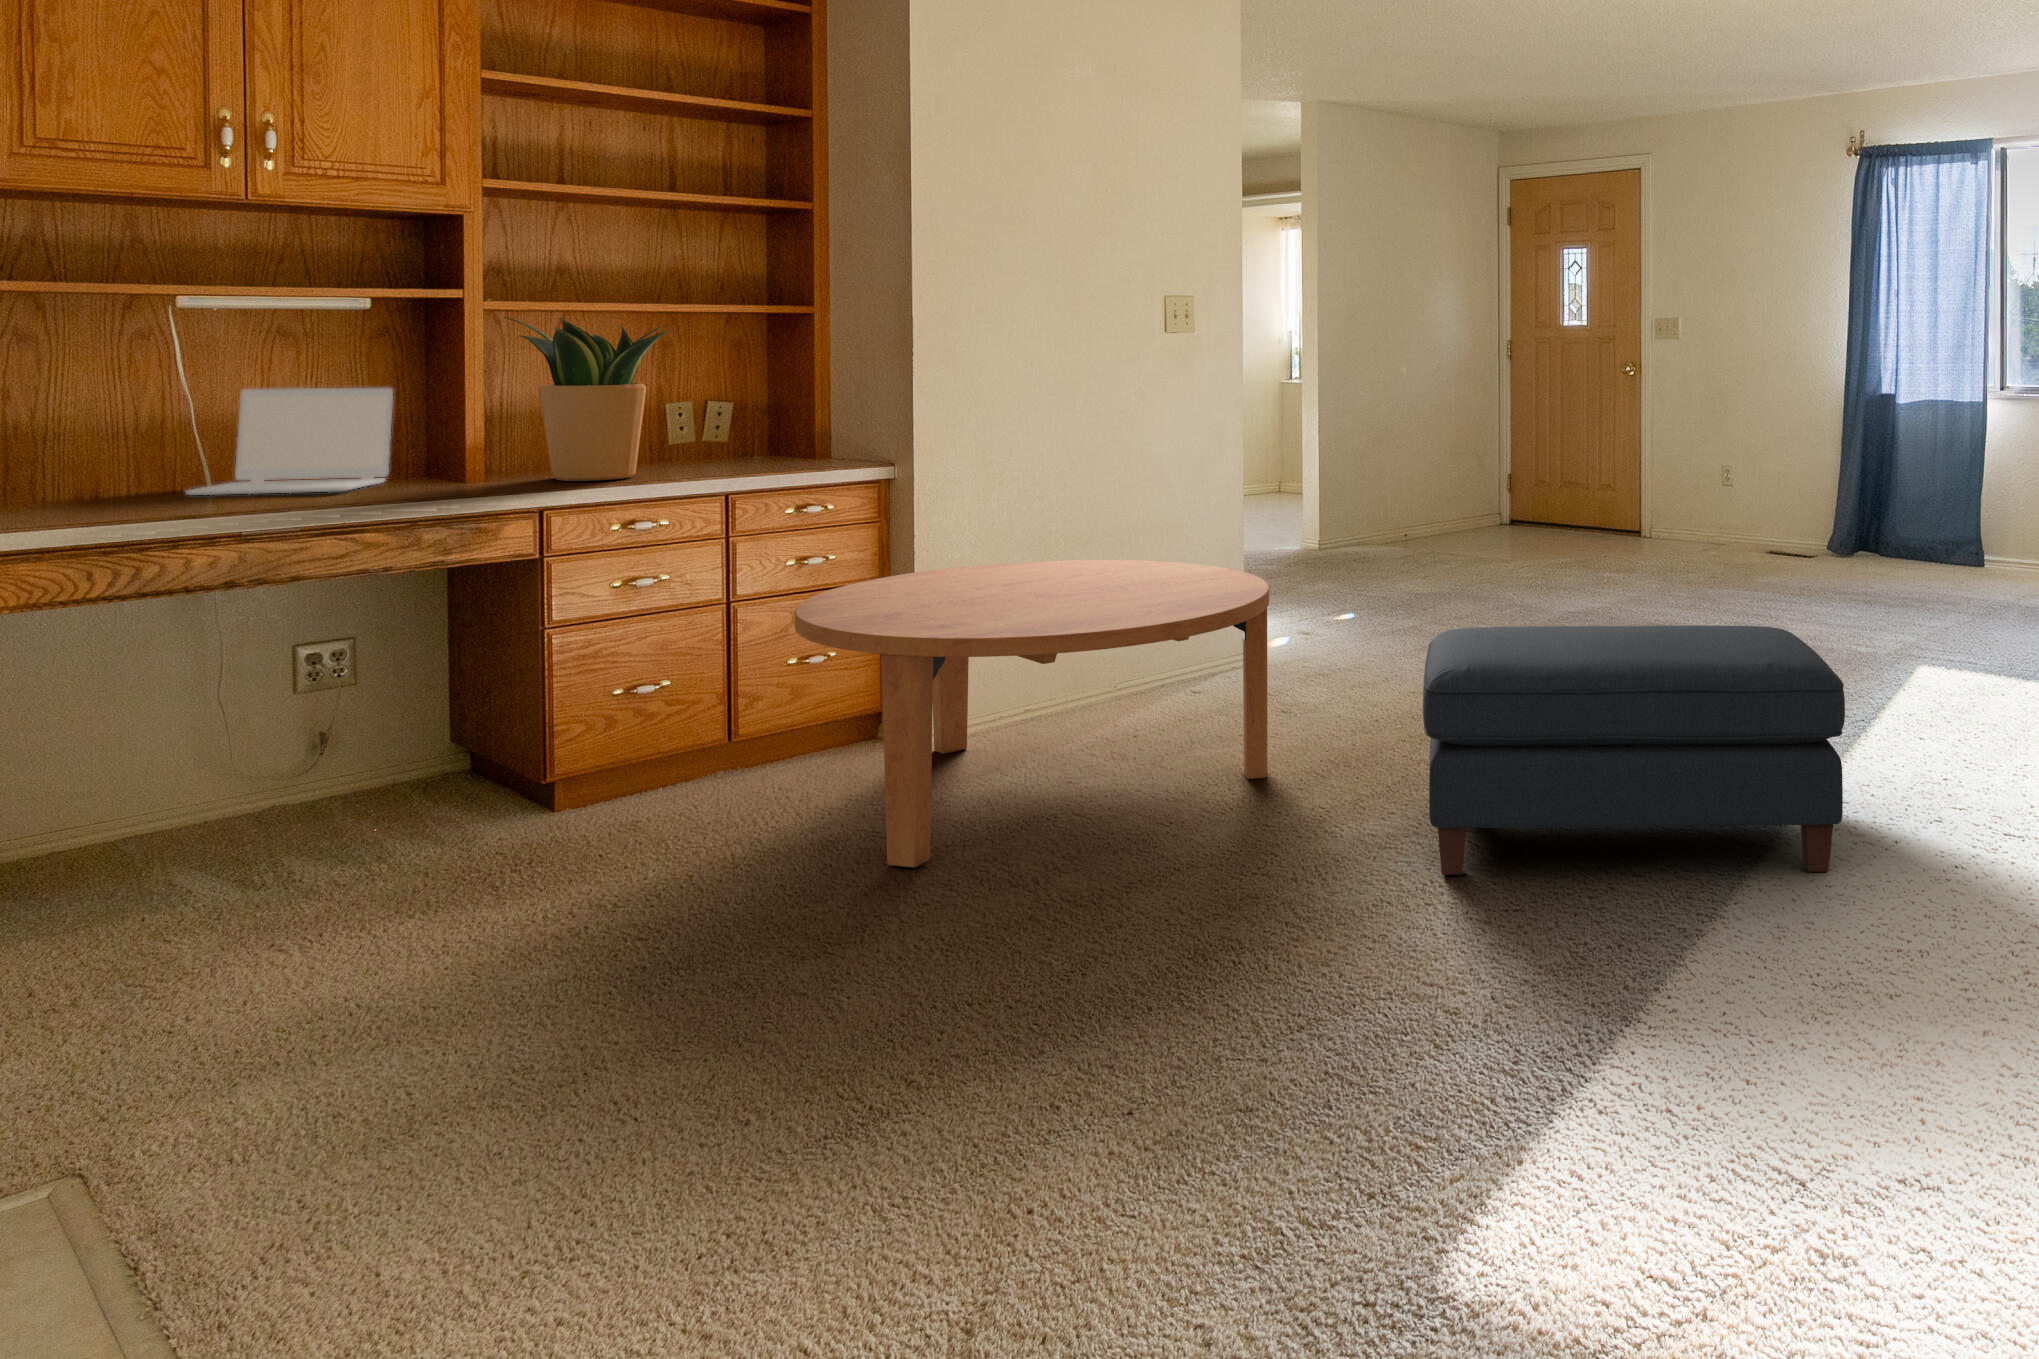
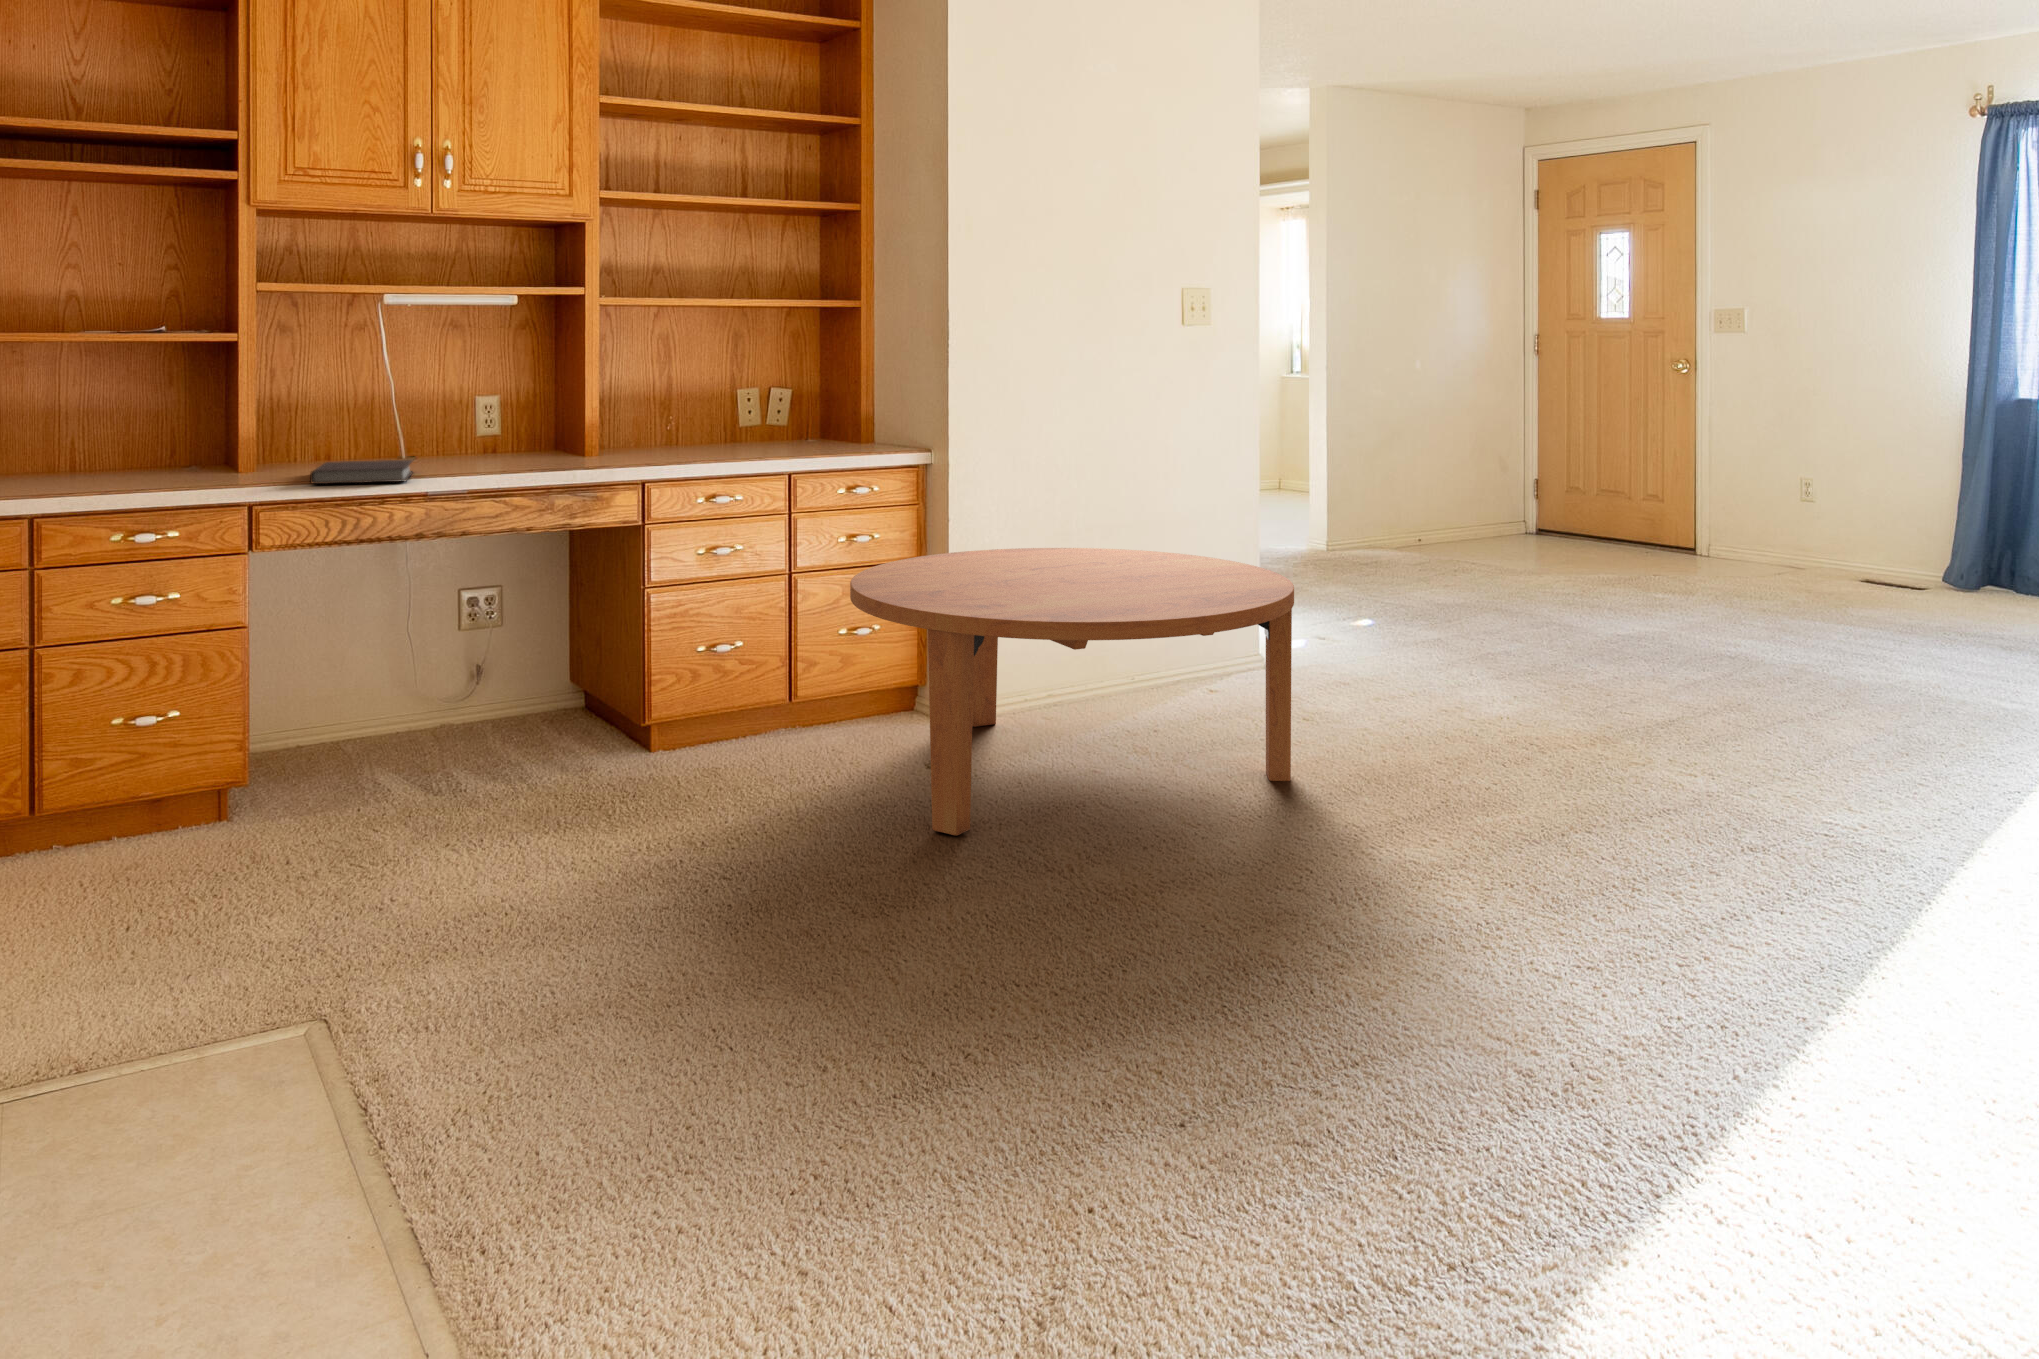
potted plant: present [505,317,669,481] -> none [617,312,747,457]
laptop: present [186,388,393,495] -> none [392,373,536,460]
notebook: none [59,495,217,529] -> present [310,460,412,484]
ottoman: present [1423,626,1845,875] -> none [1471,644,2007,966]

